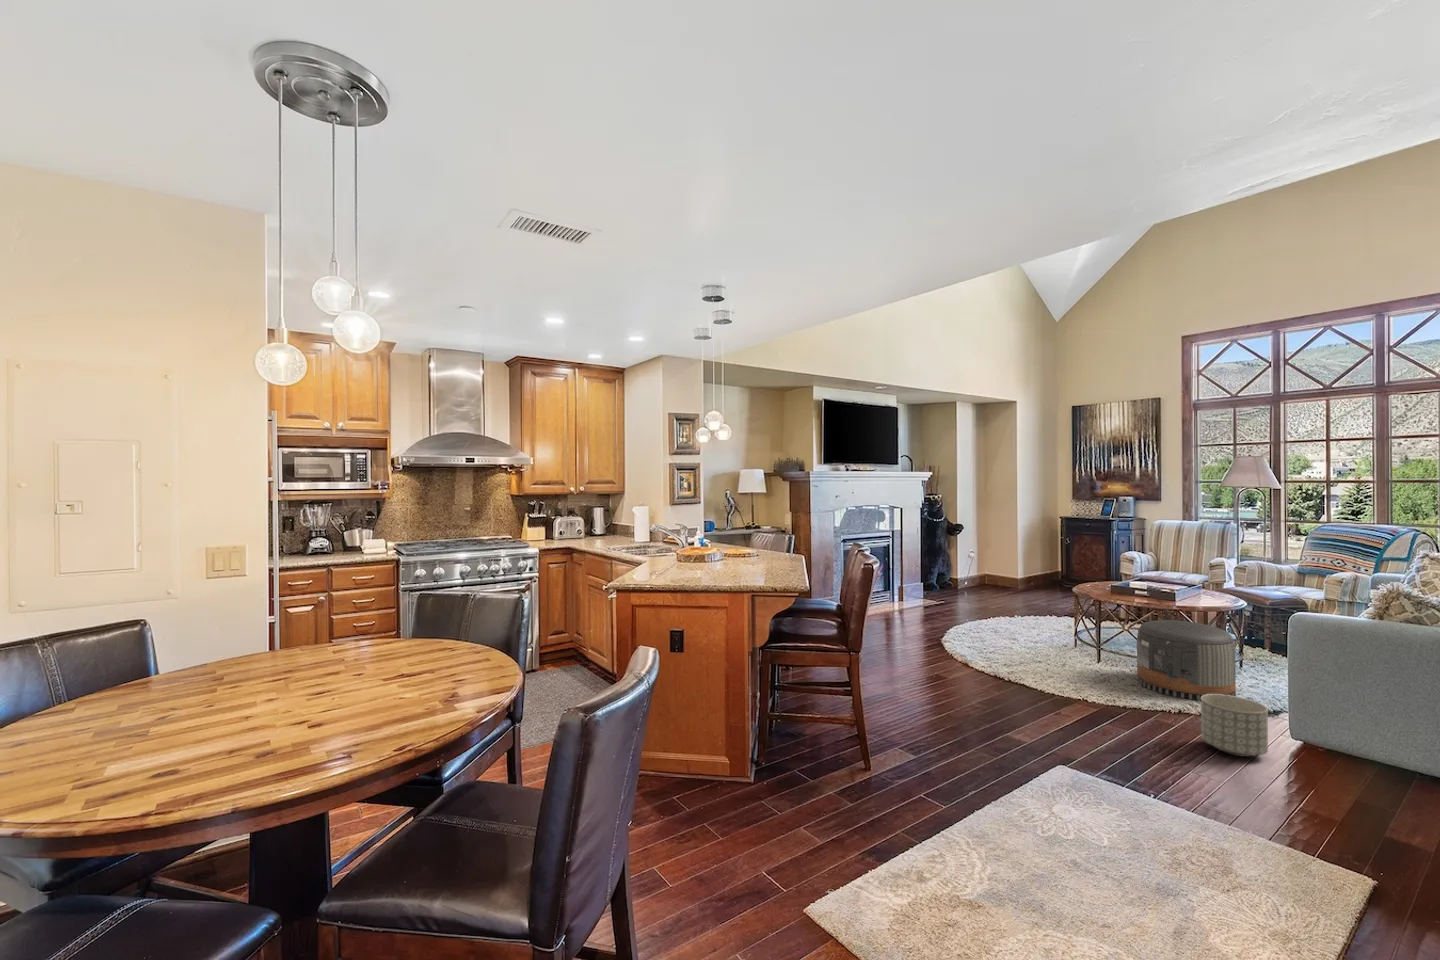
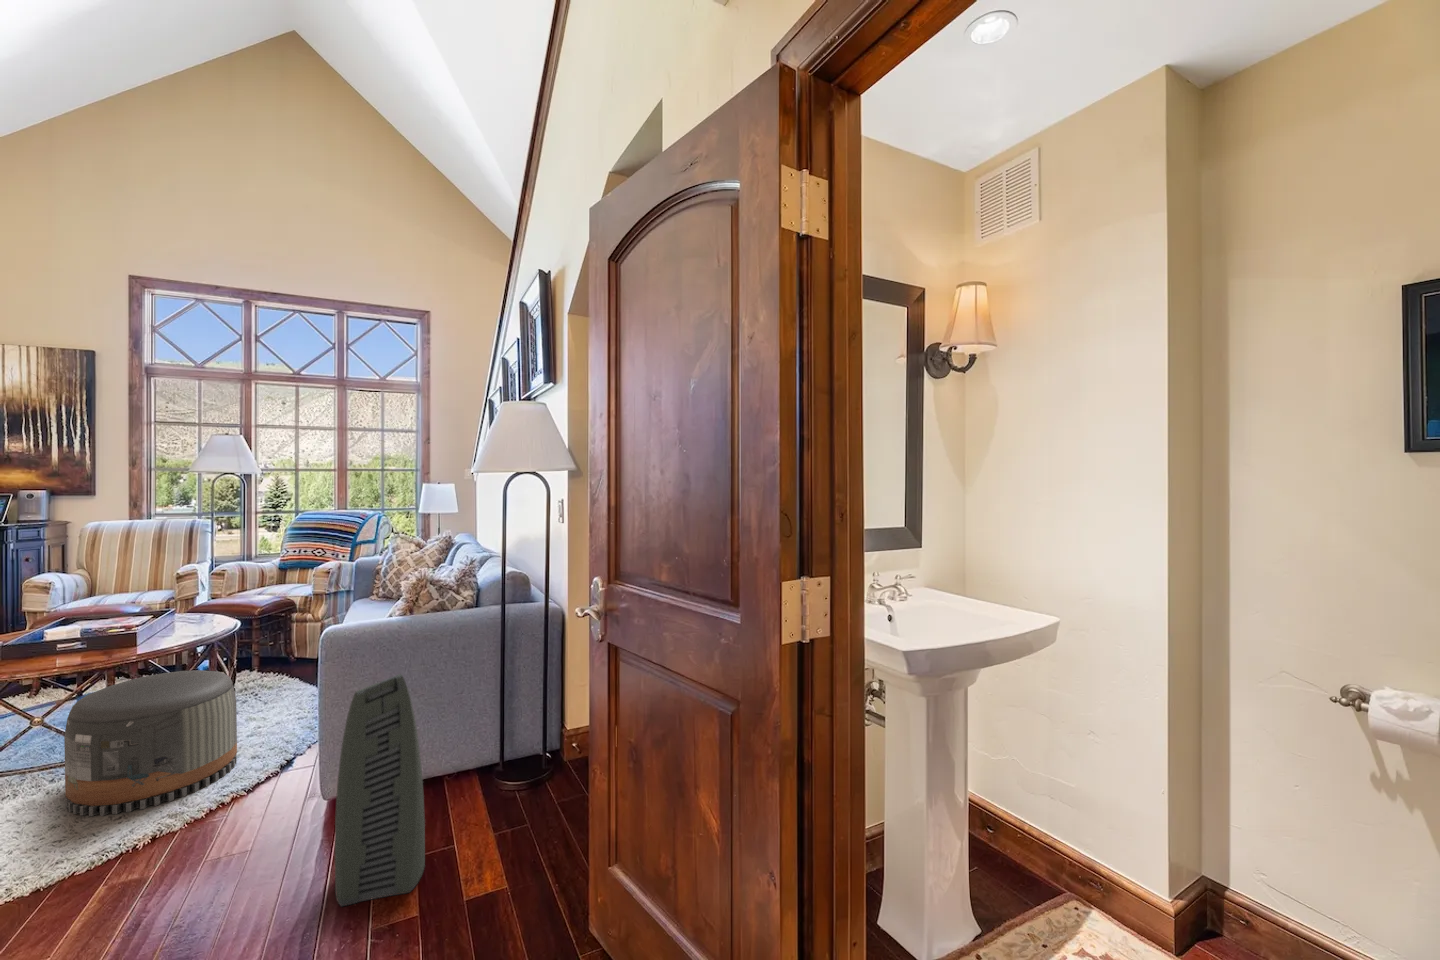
air purifier: none [1279,650,1360,809] -> present [335,674,425,906]
planter: present [1201,694,1268,757] -> none [206,777,309,889]

